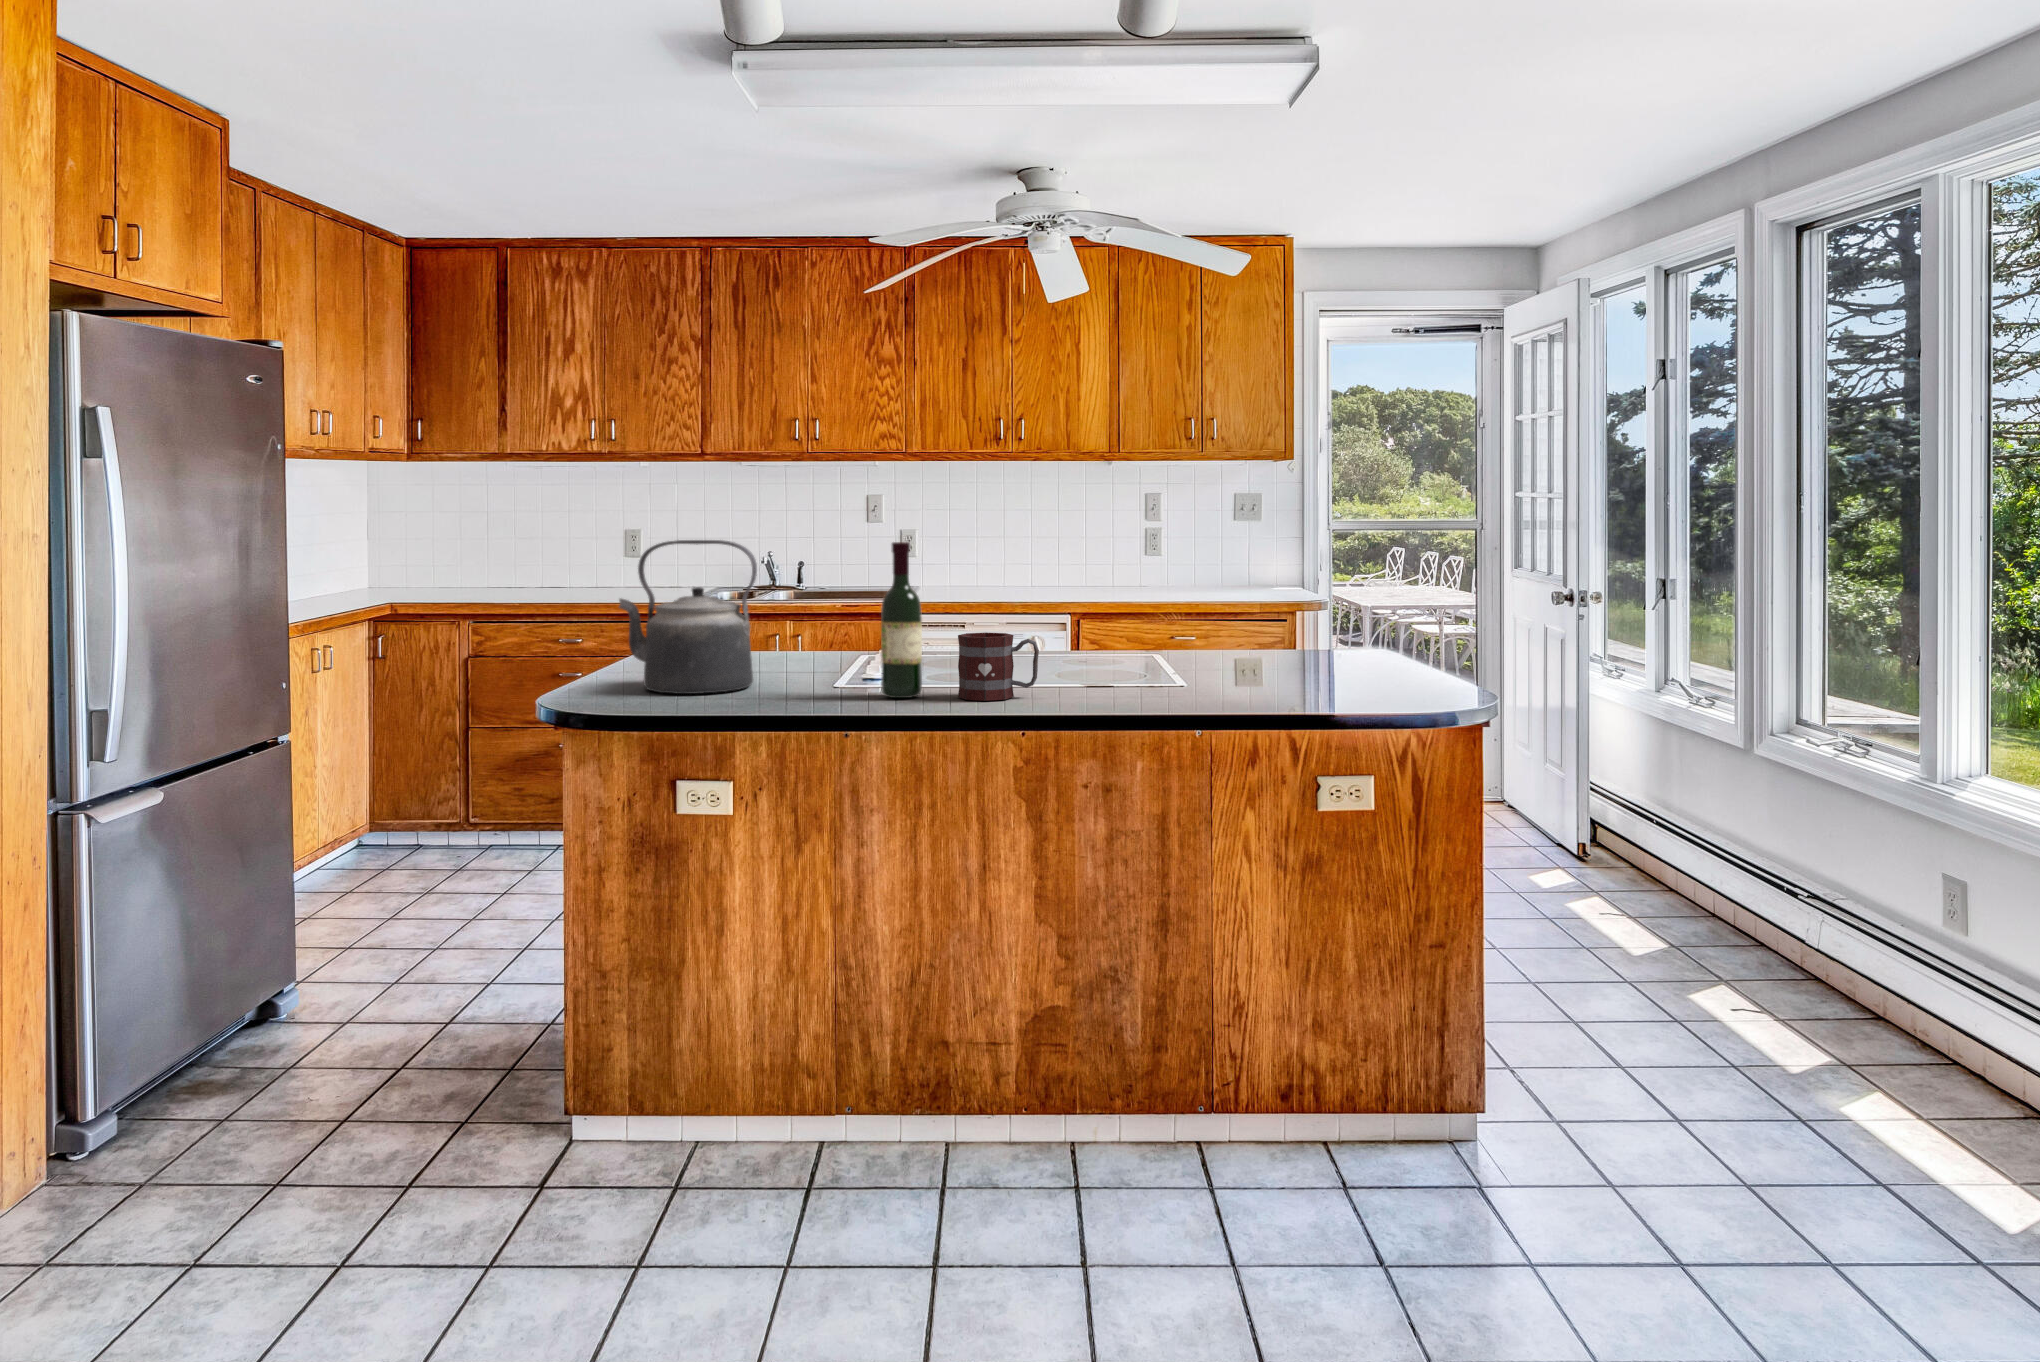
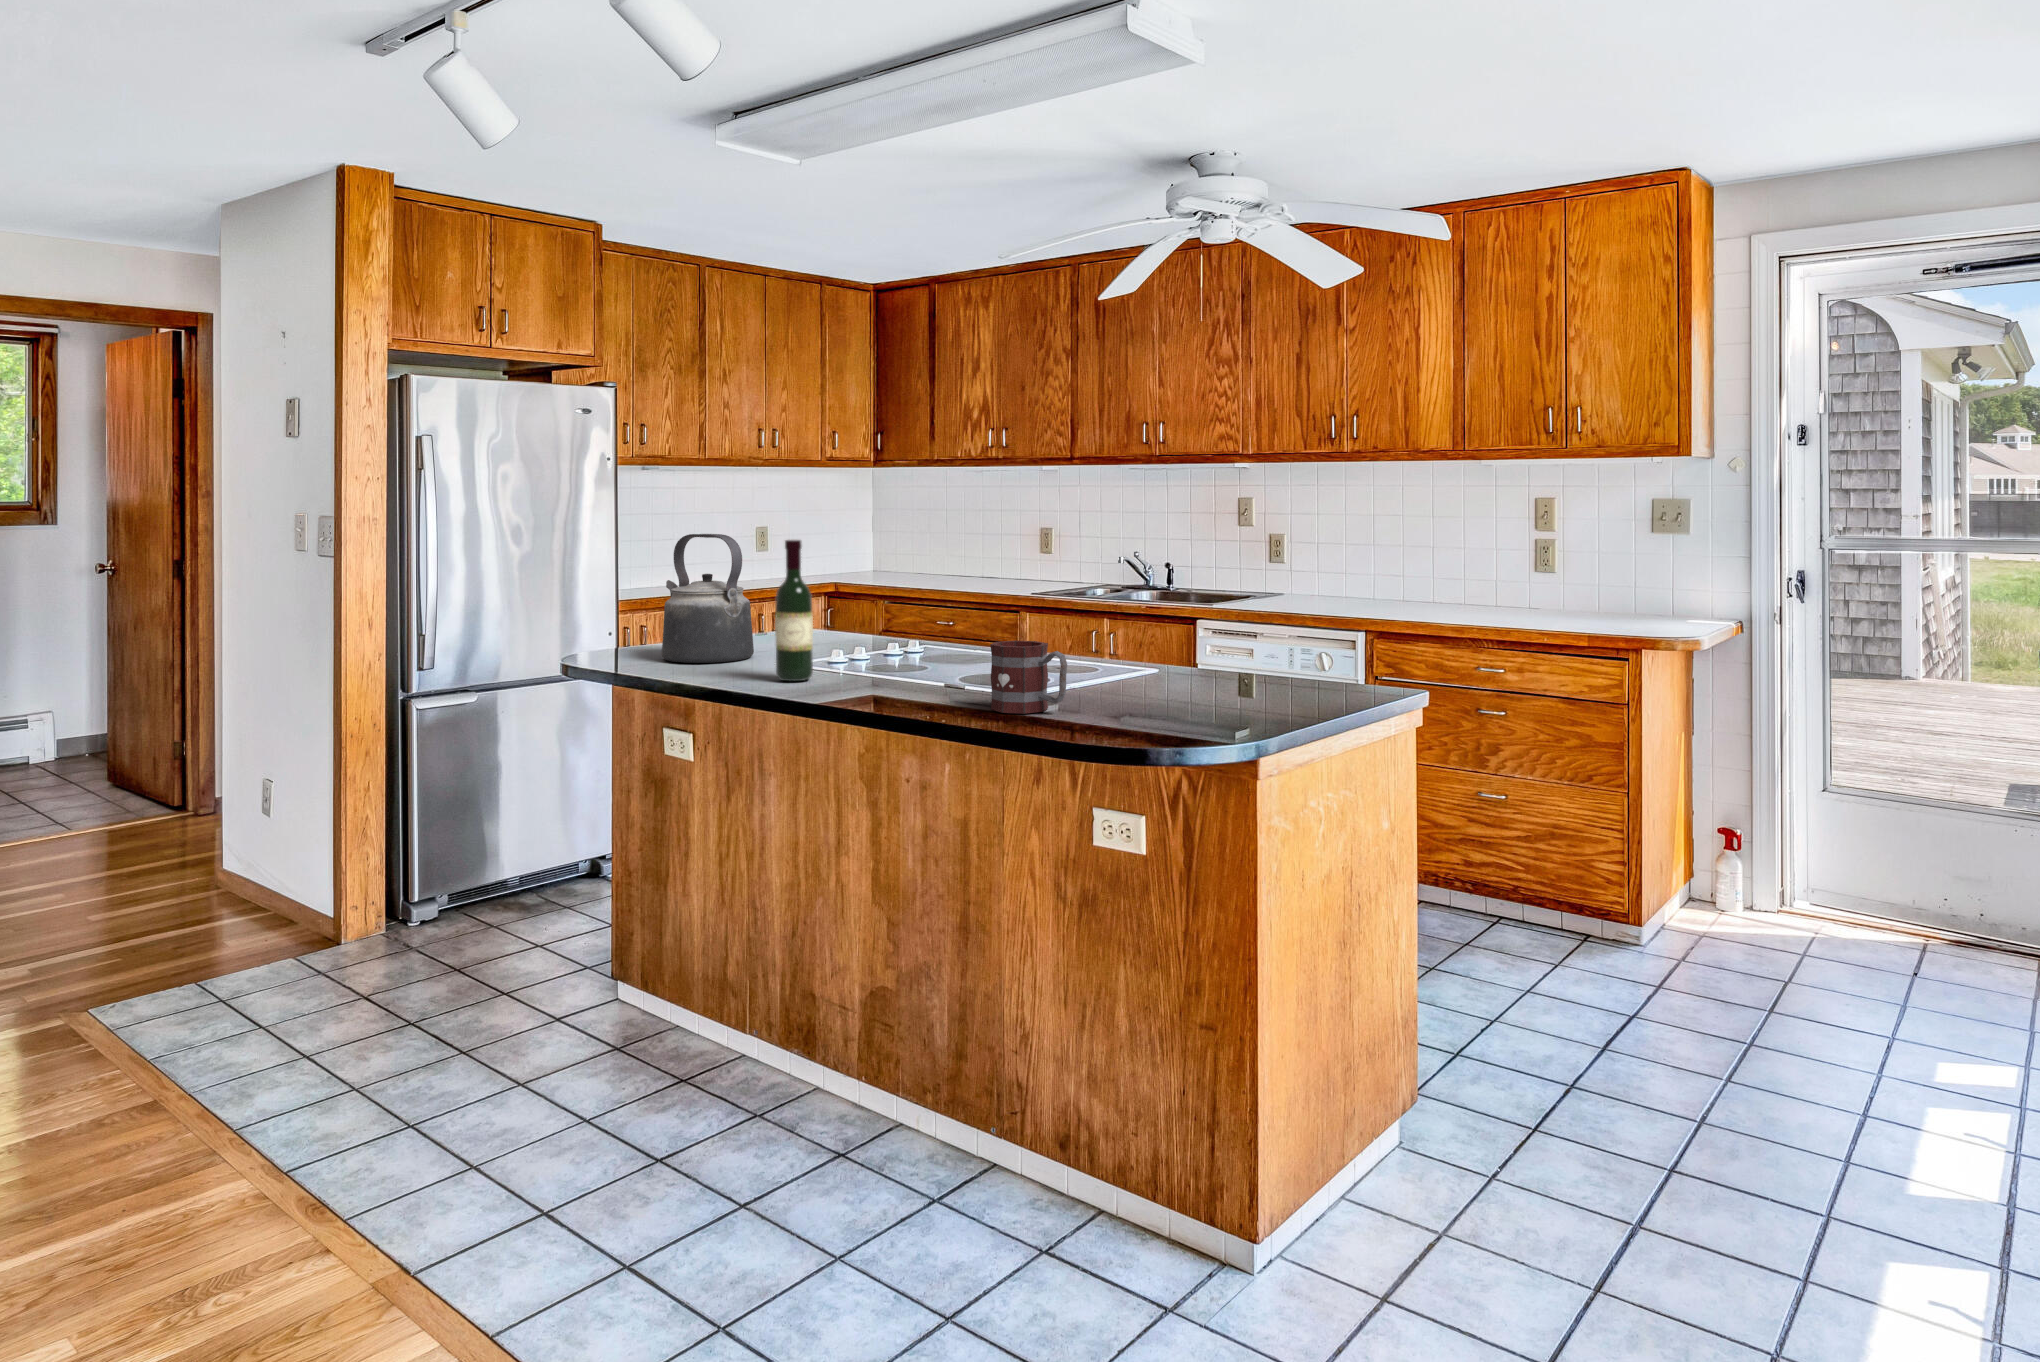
mug: present [958,632,1039,701] -> present [990,641,1067,714]

